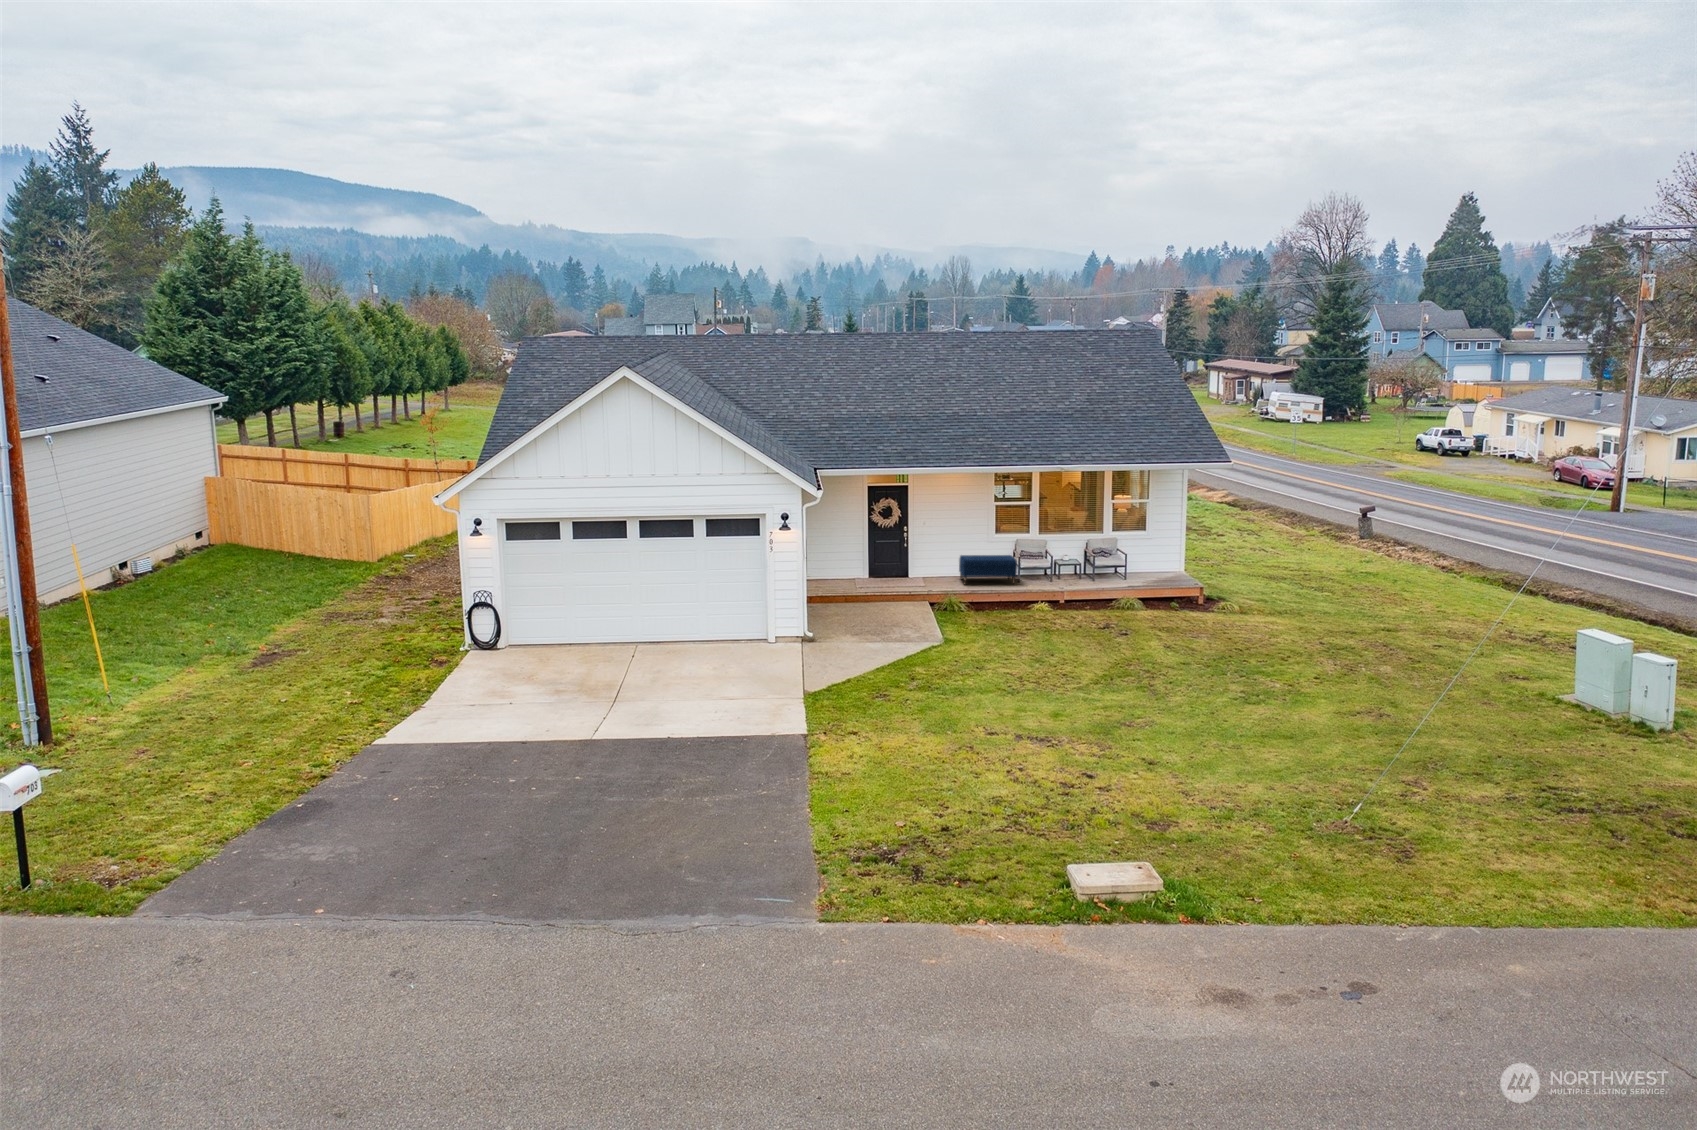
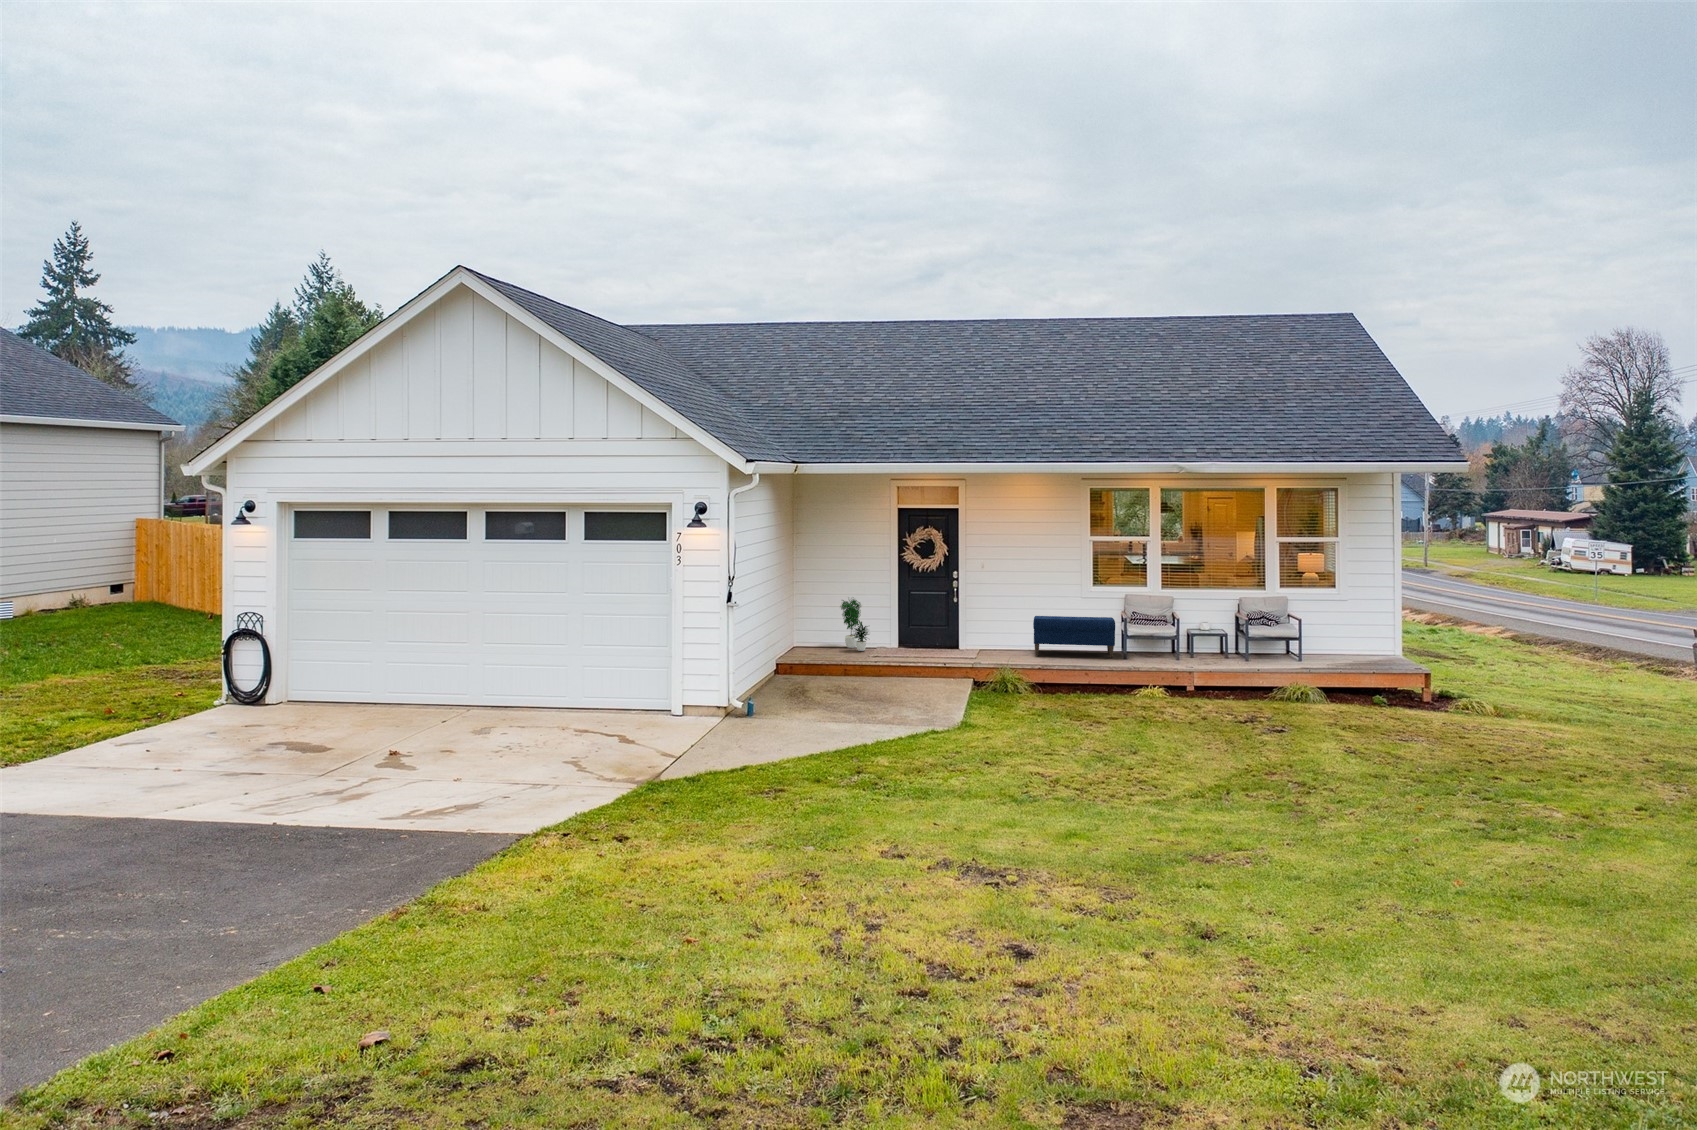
potted plant: none [825,545,852,586] -> present [841,599,869,651]

